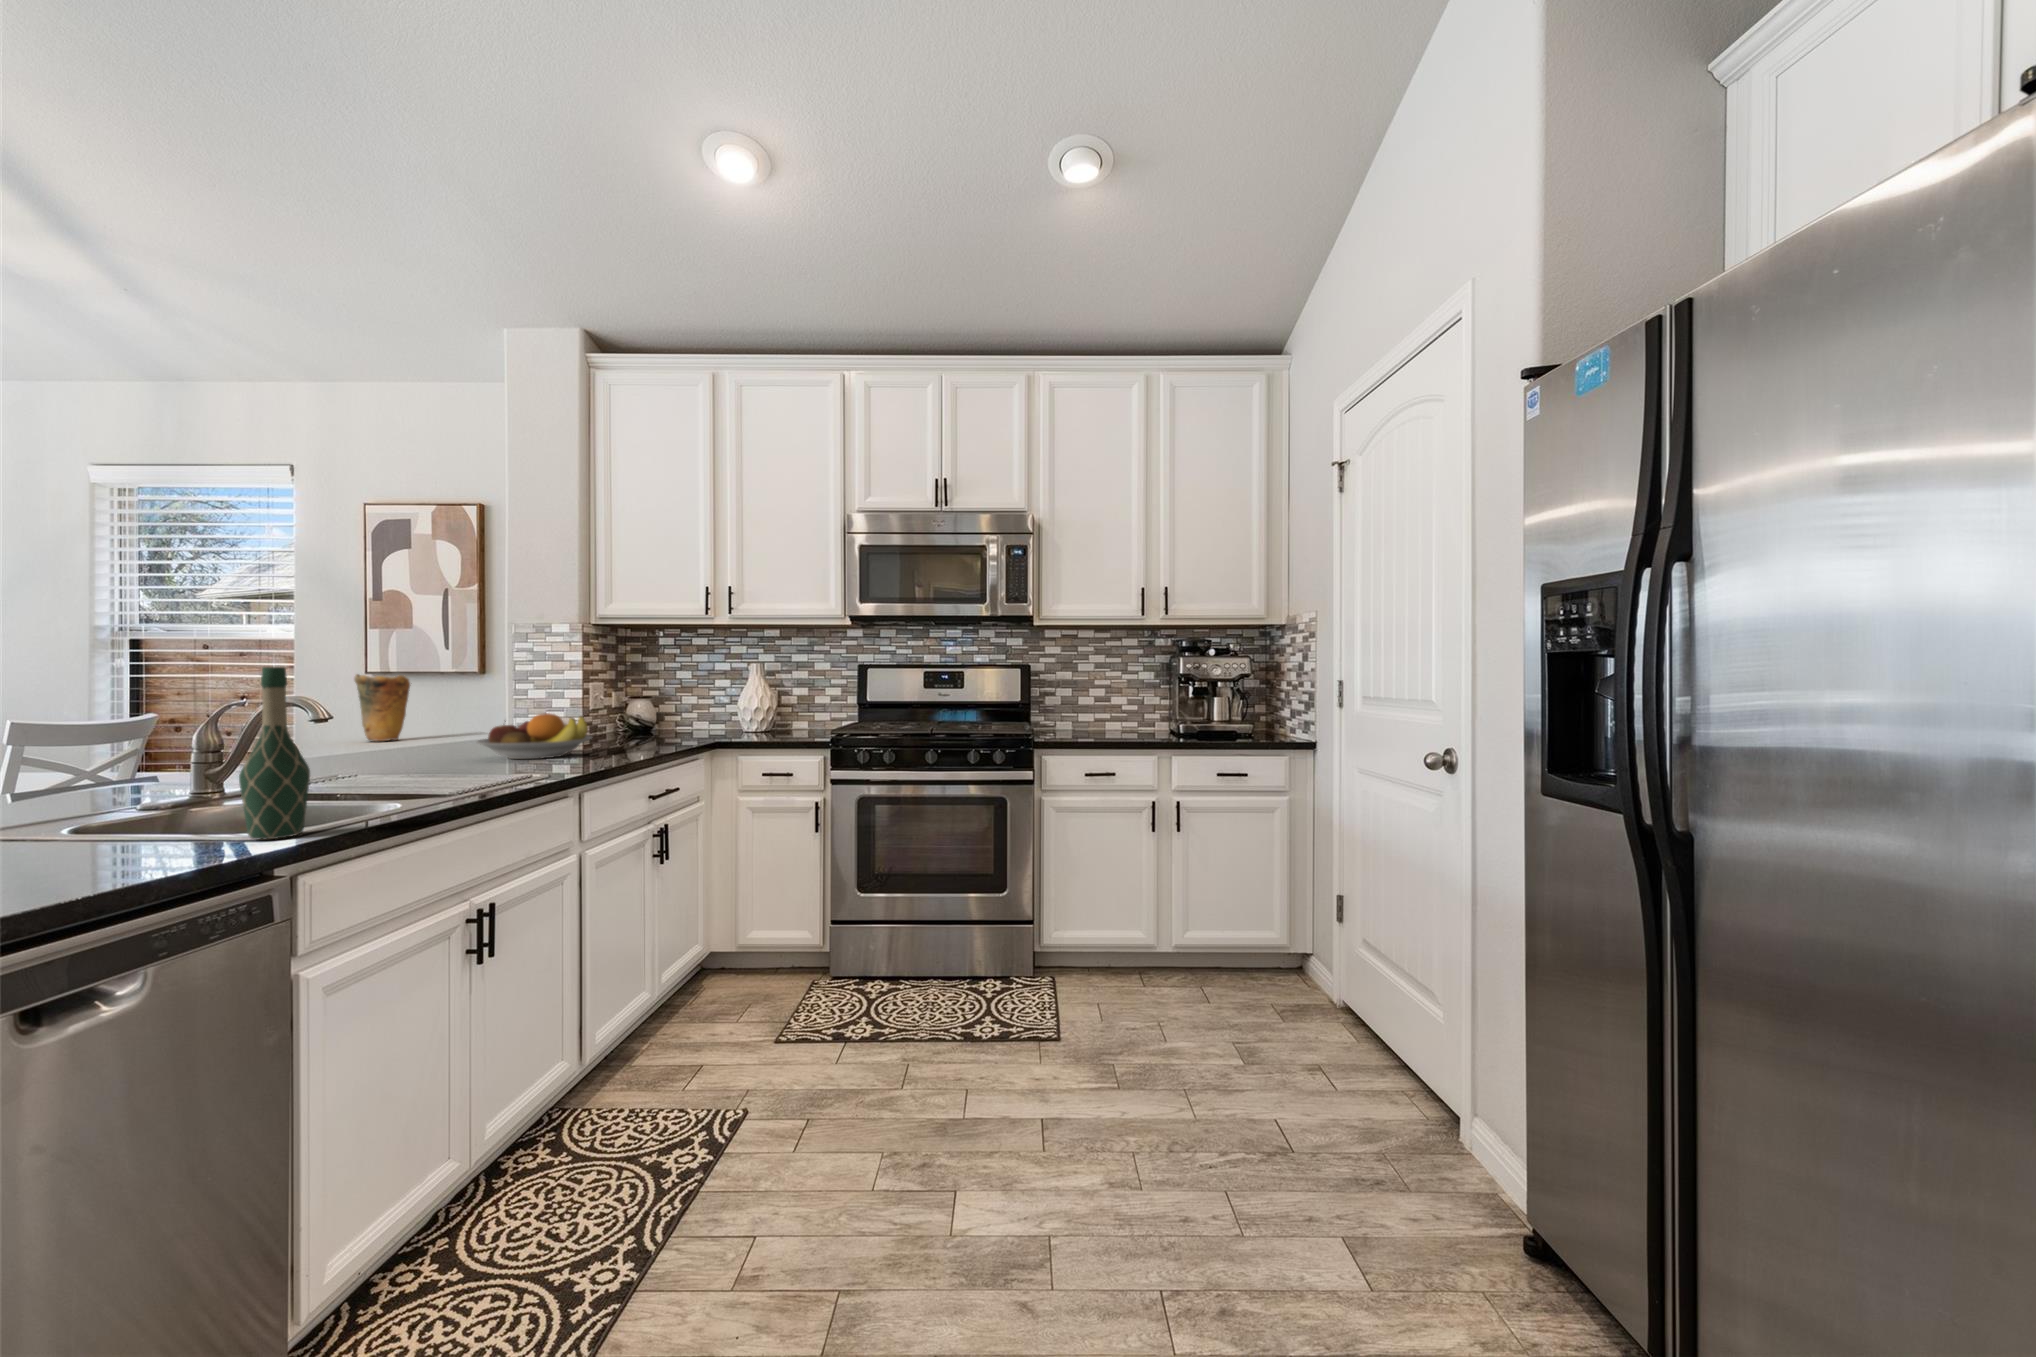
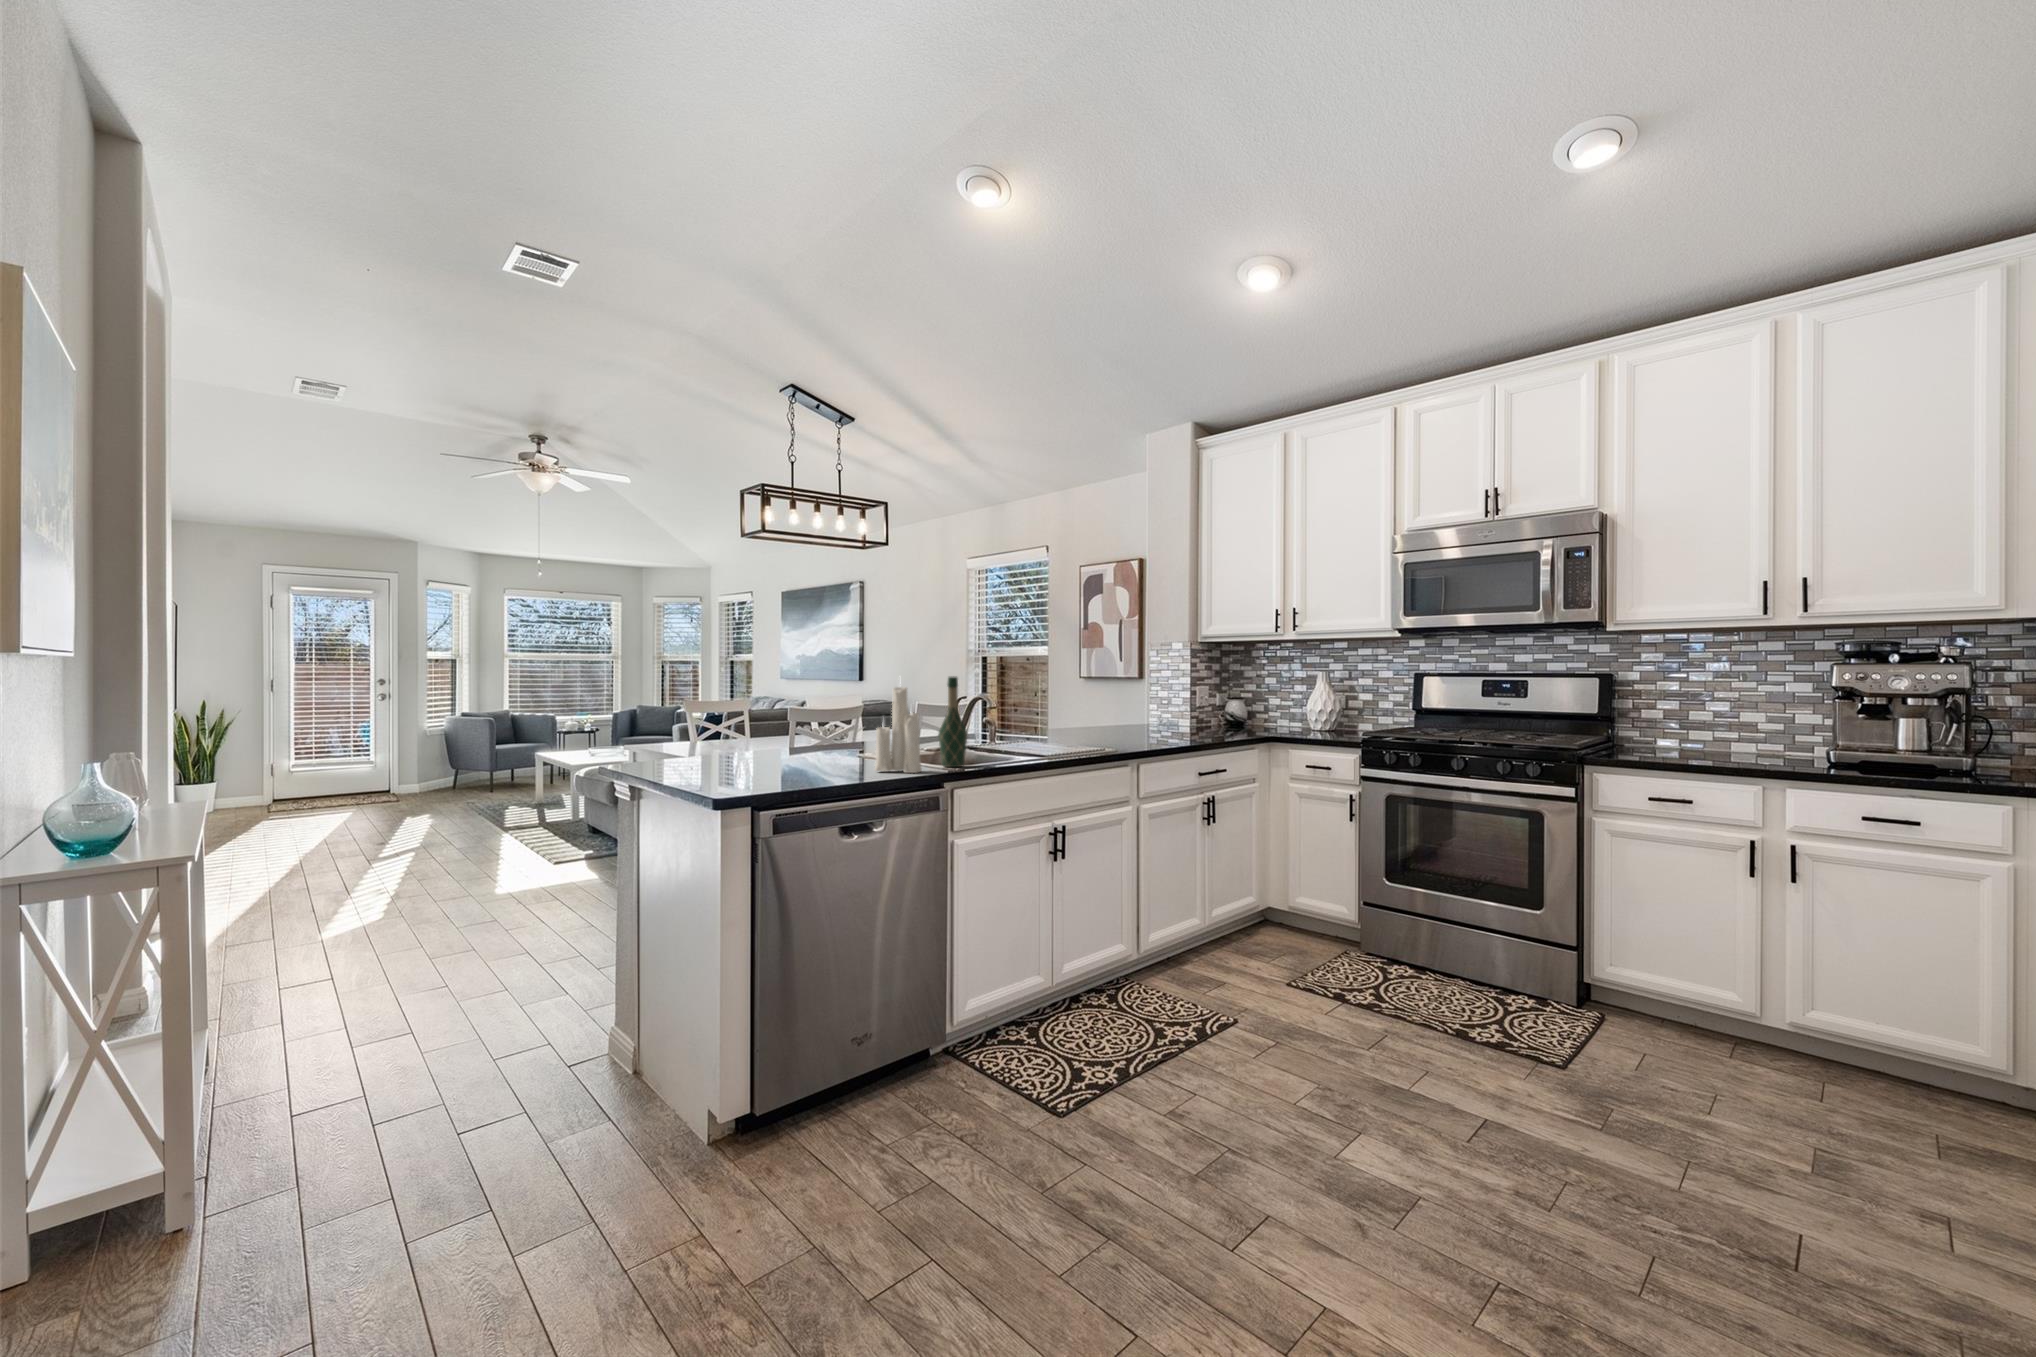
candle: none [78,653,220,871] -> present [875,682,922,773]
vase: present [354,674,410,741] -> none [1075,677,1106,722]
fruit bowl: present [477,713,592,759] -> none [1109,708,1182,739]

